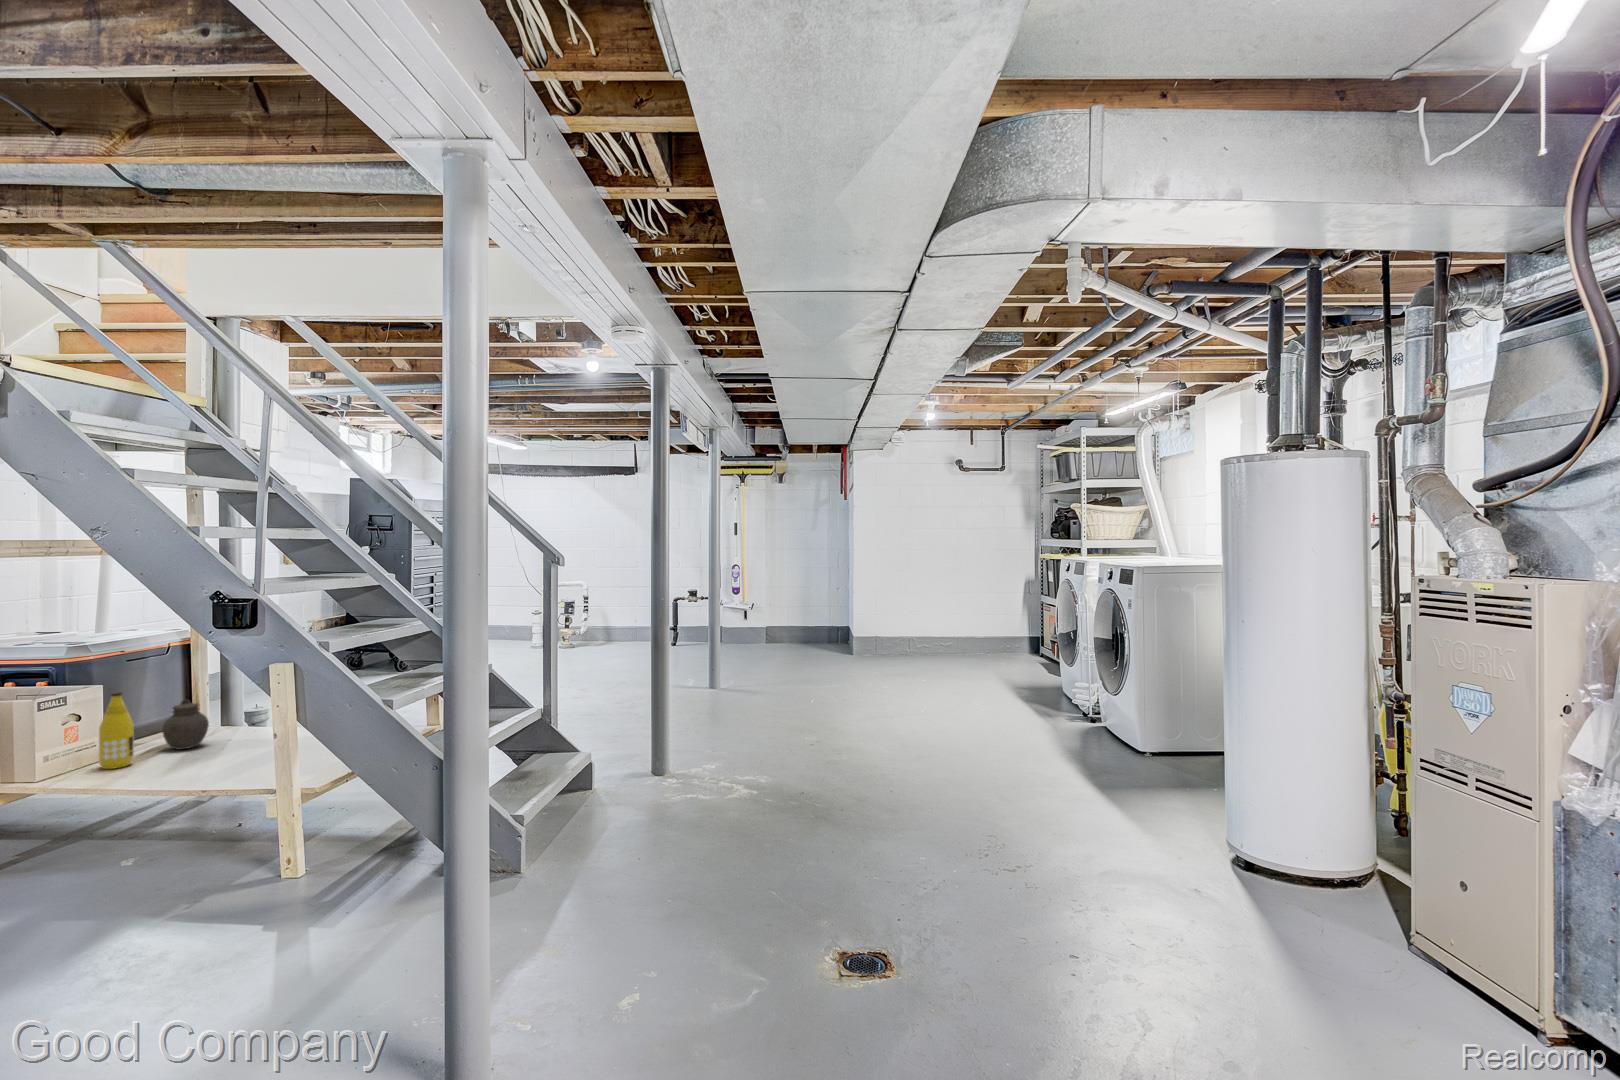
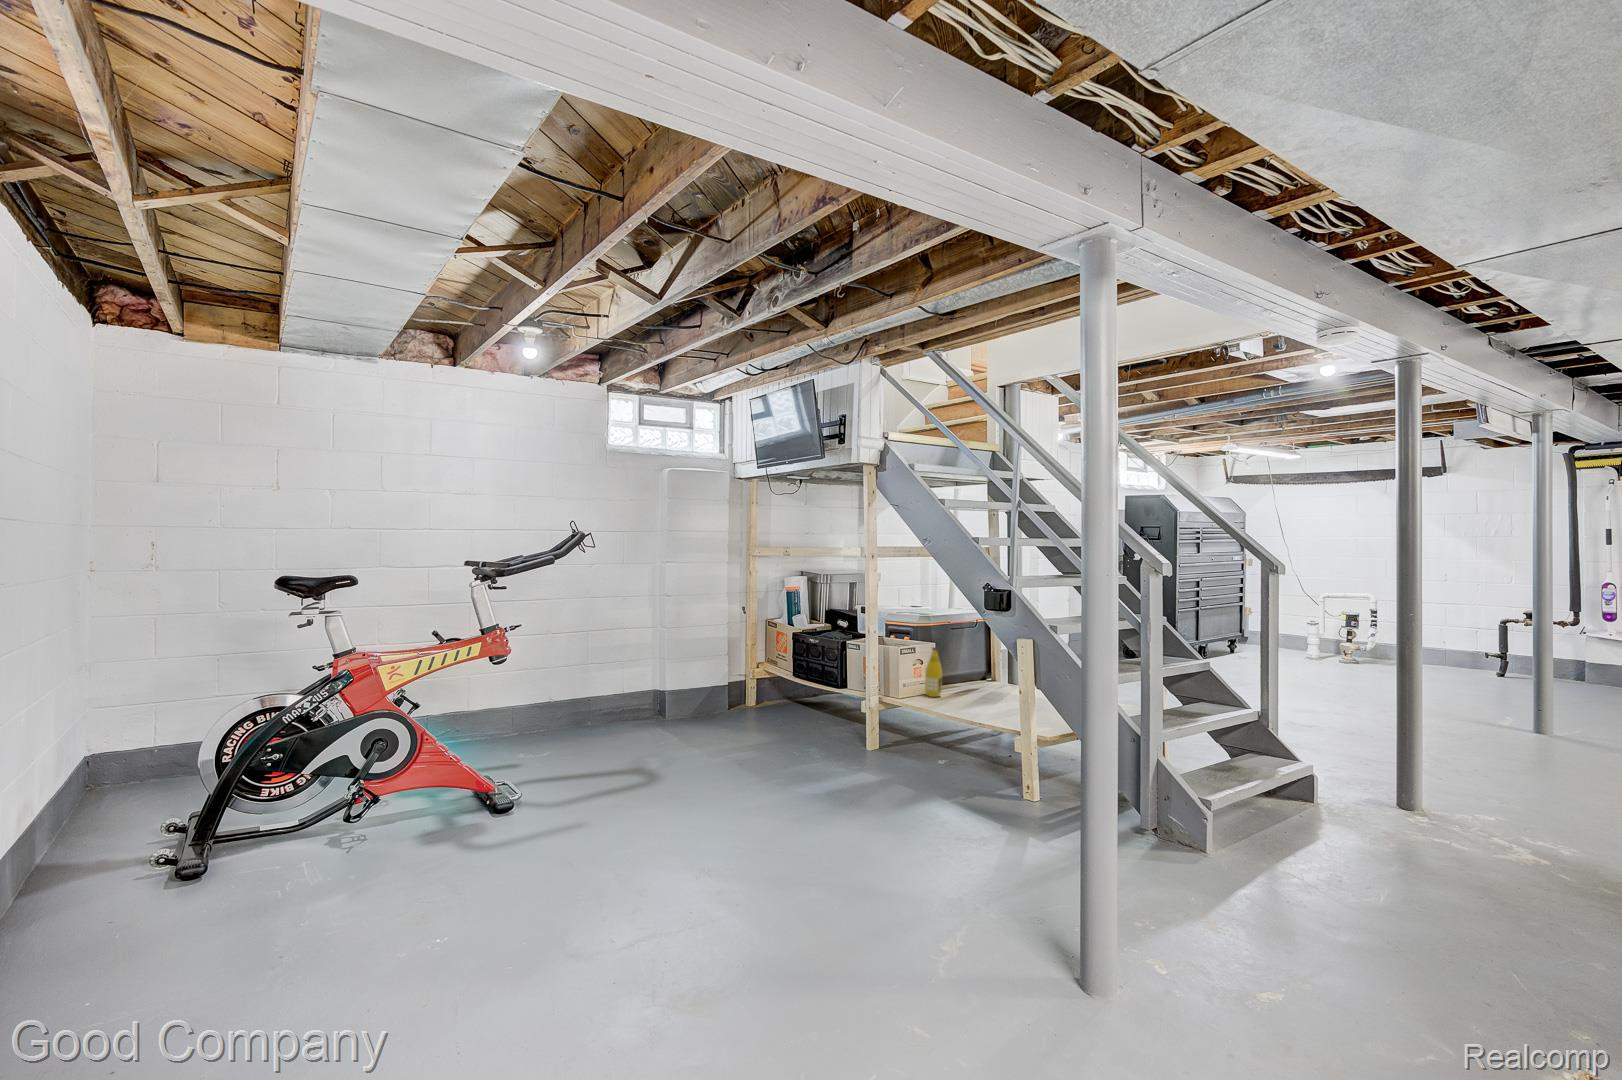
jar: present [162,700,209,749] -> none [959,660,984,695]

